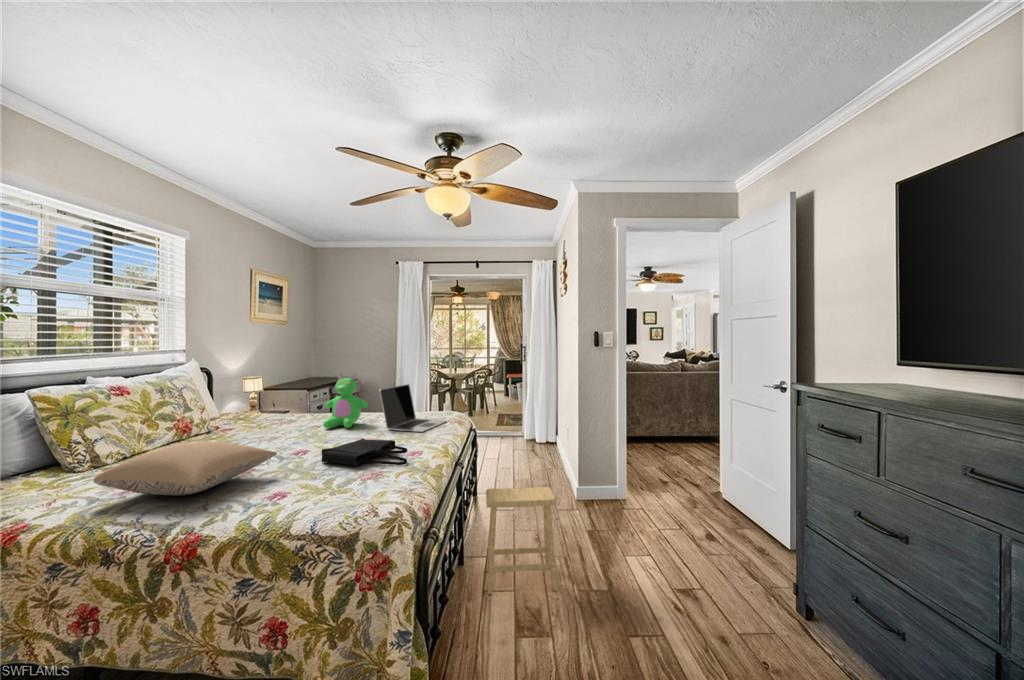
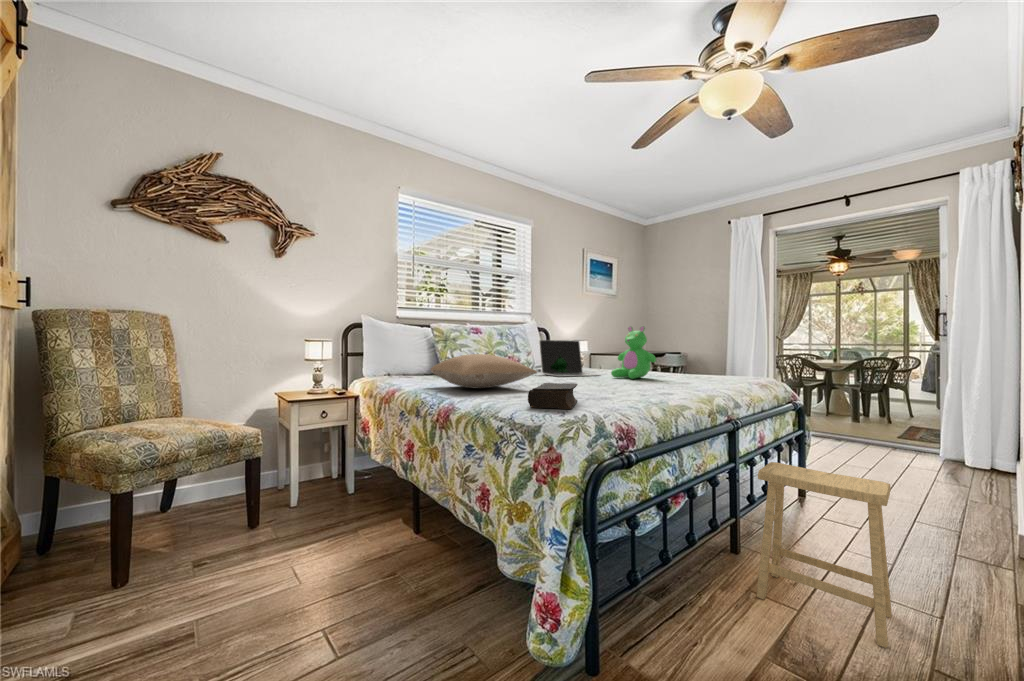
laptop: present [380,384,446,432] -> present [539,340,600,377]
tote bag: present [321,438,407,466] -> none [576,377,649,399]
book: none [311,468,370,512] -> present [528,383,577,409]

